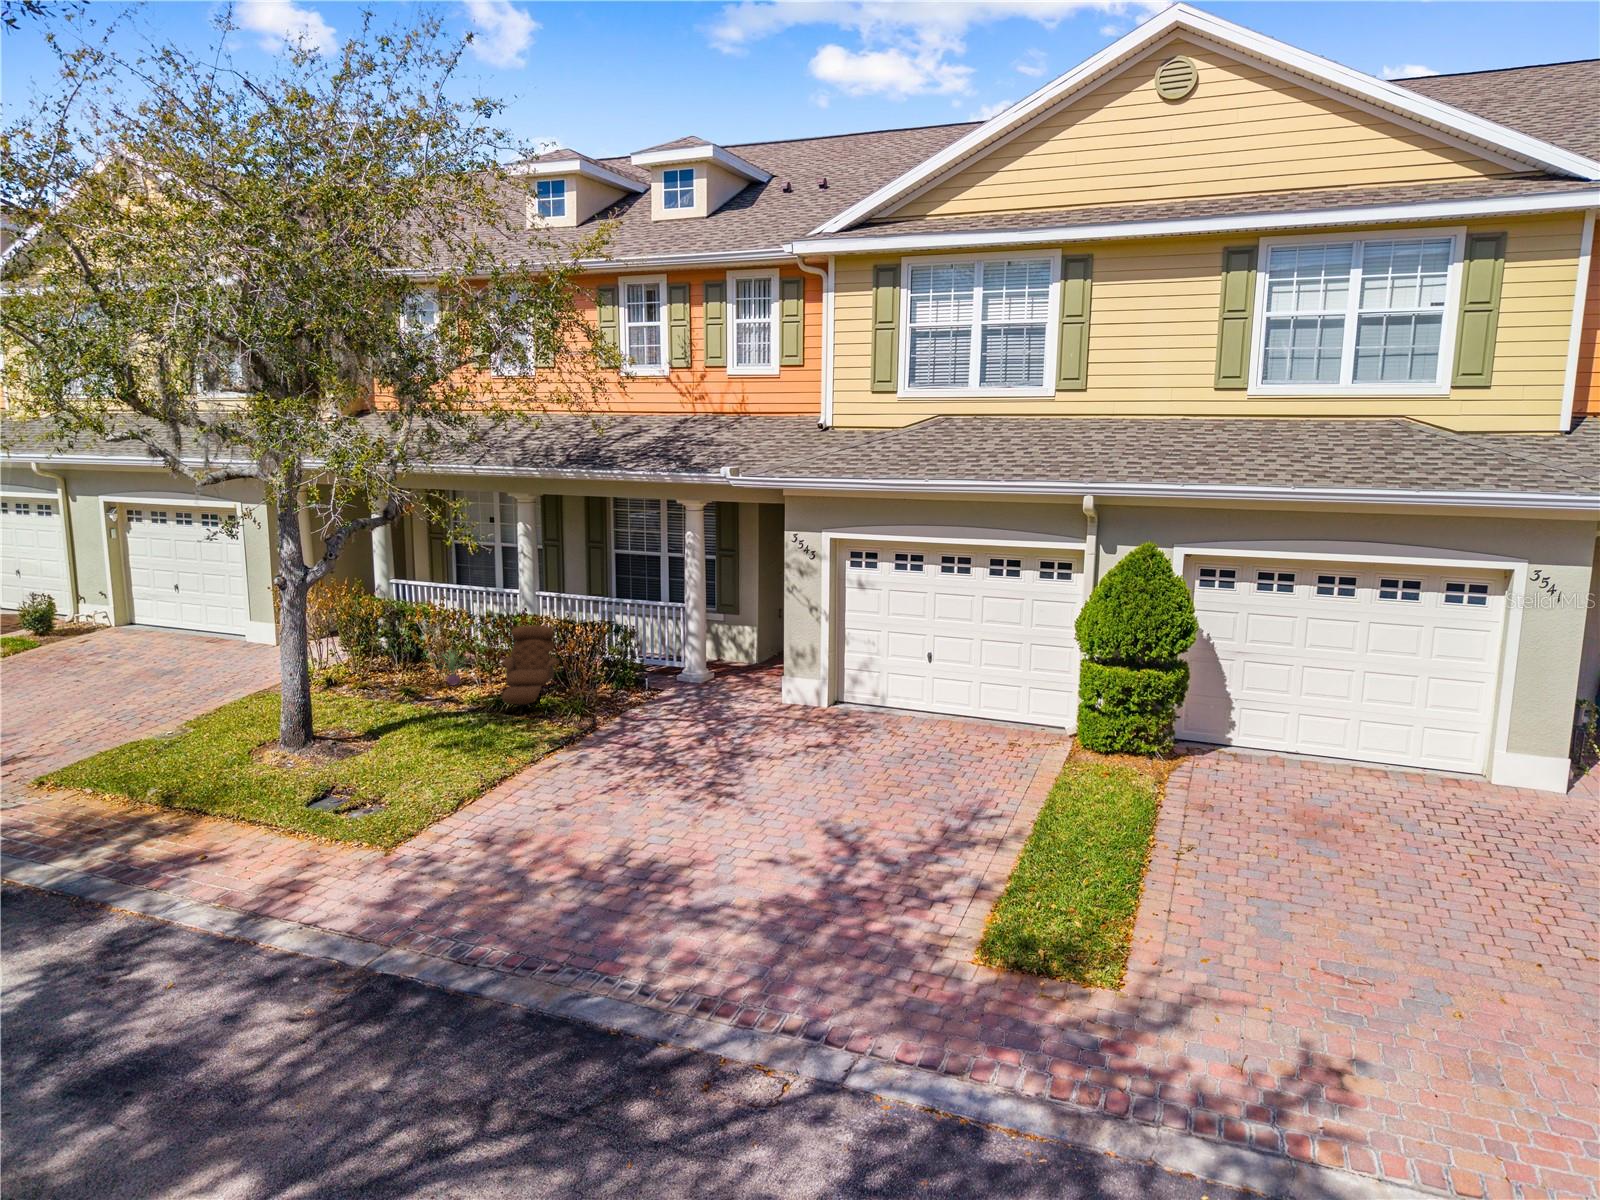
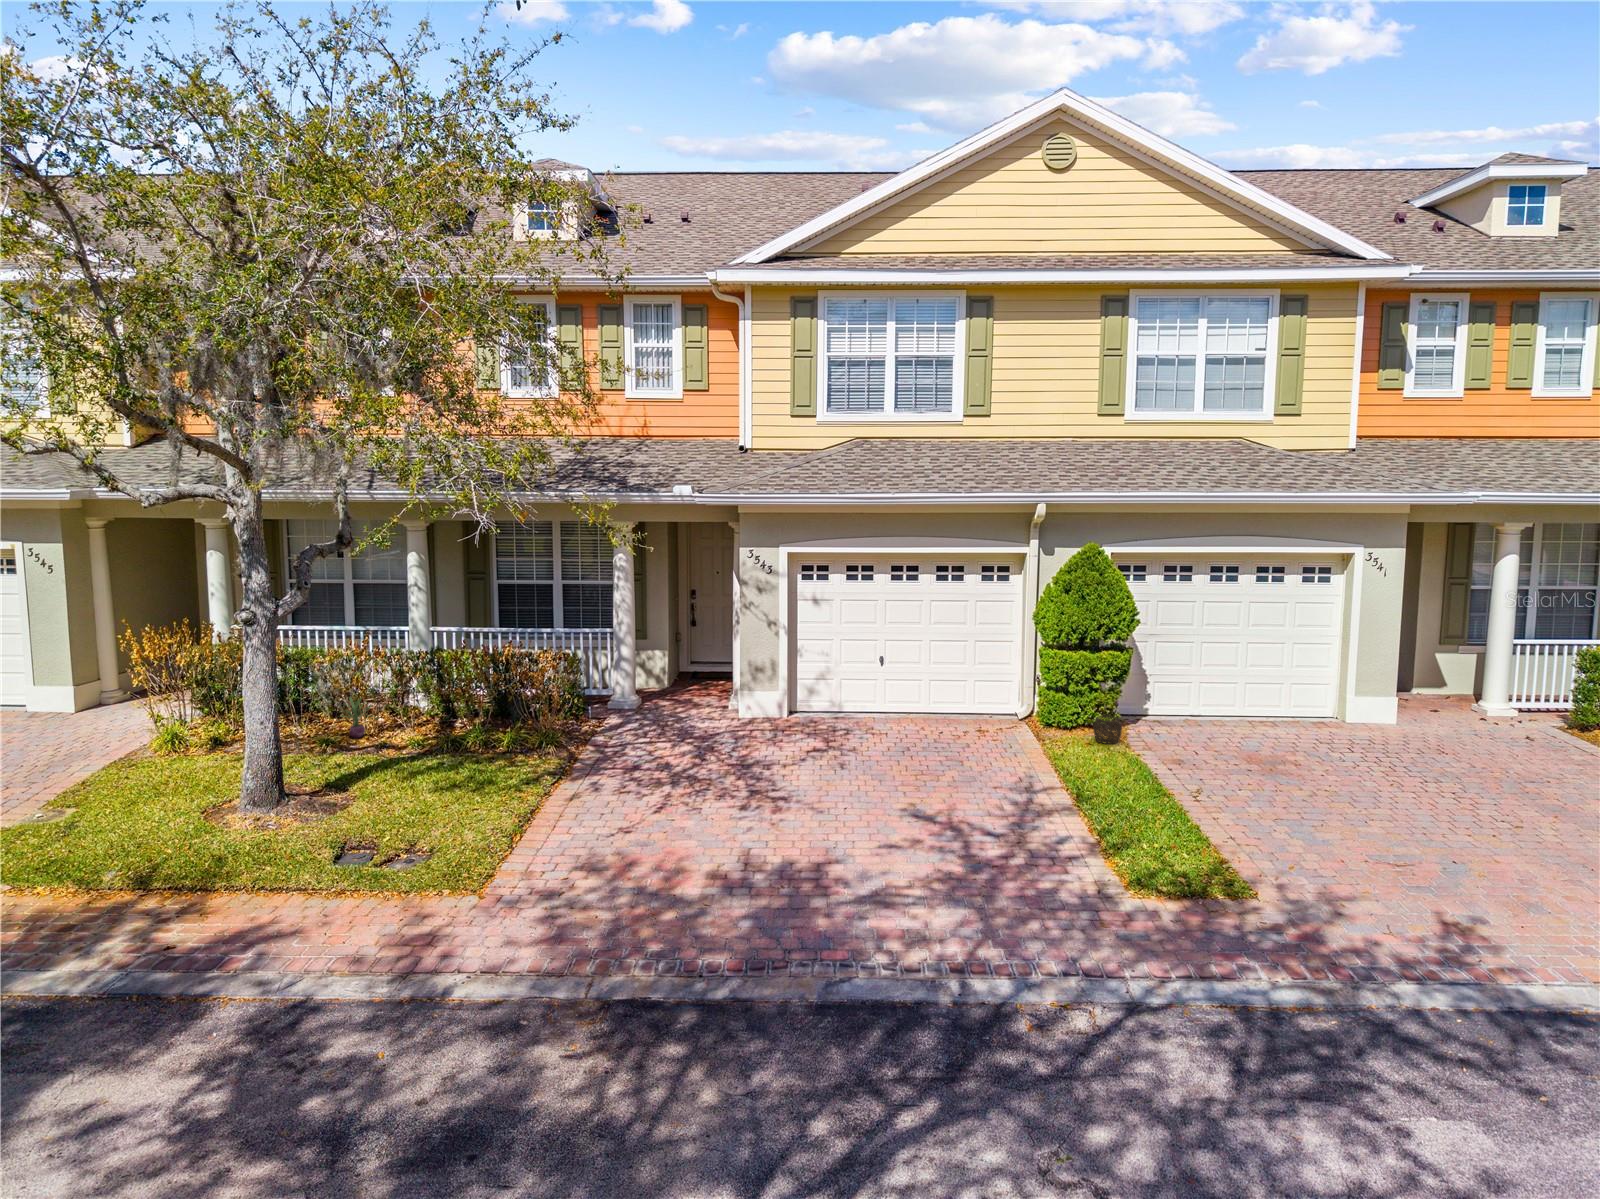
lounge chair: present [501,625,559,713] -> none [434,661,499,757]
woven basket: none [1130,741,1163,775] -> present [1093,715,1122,744]

